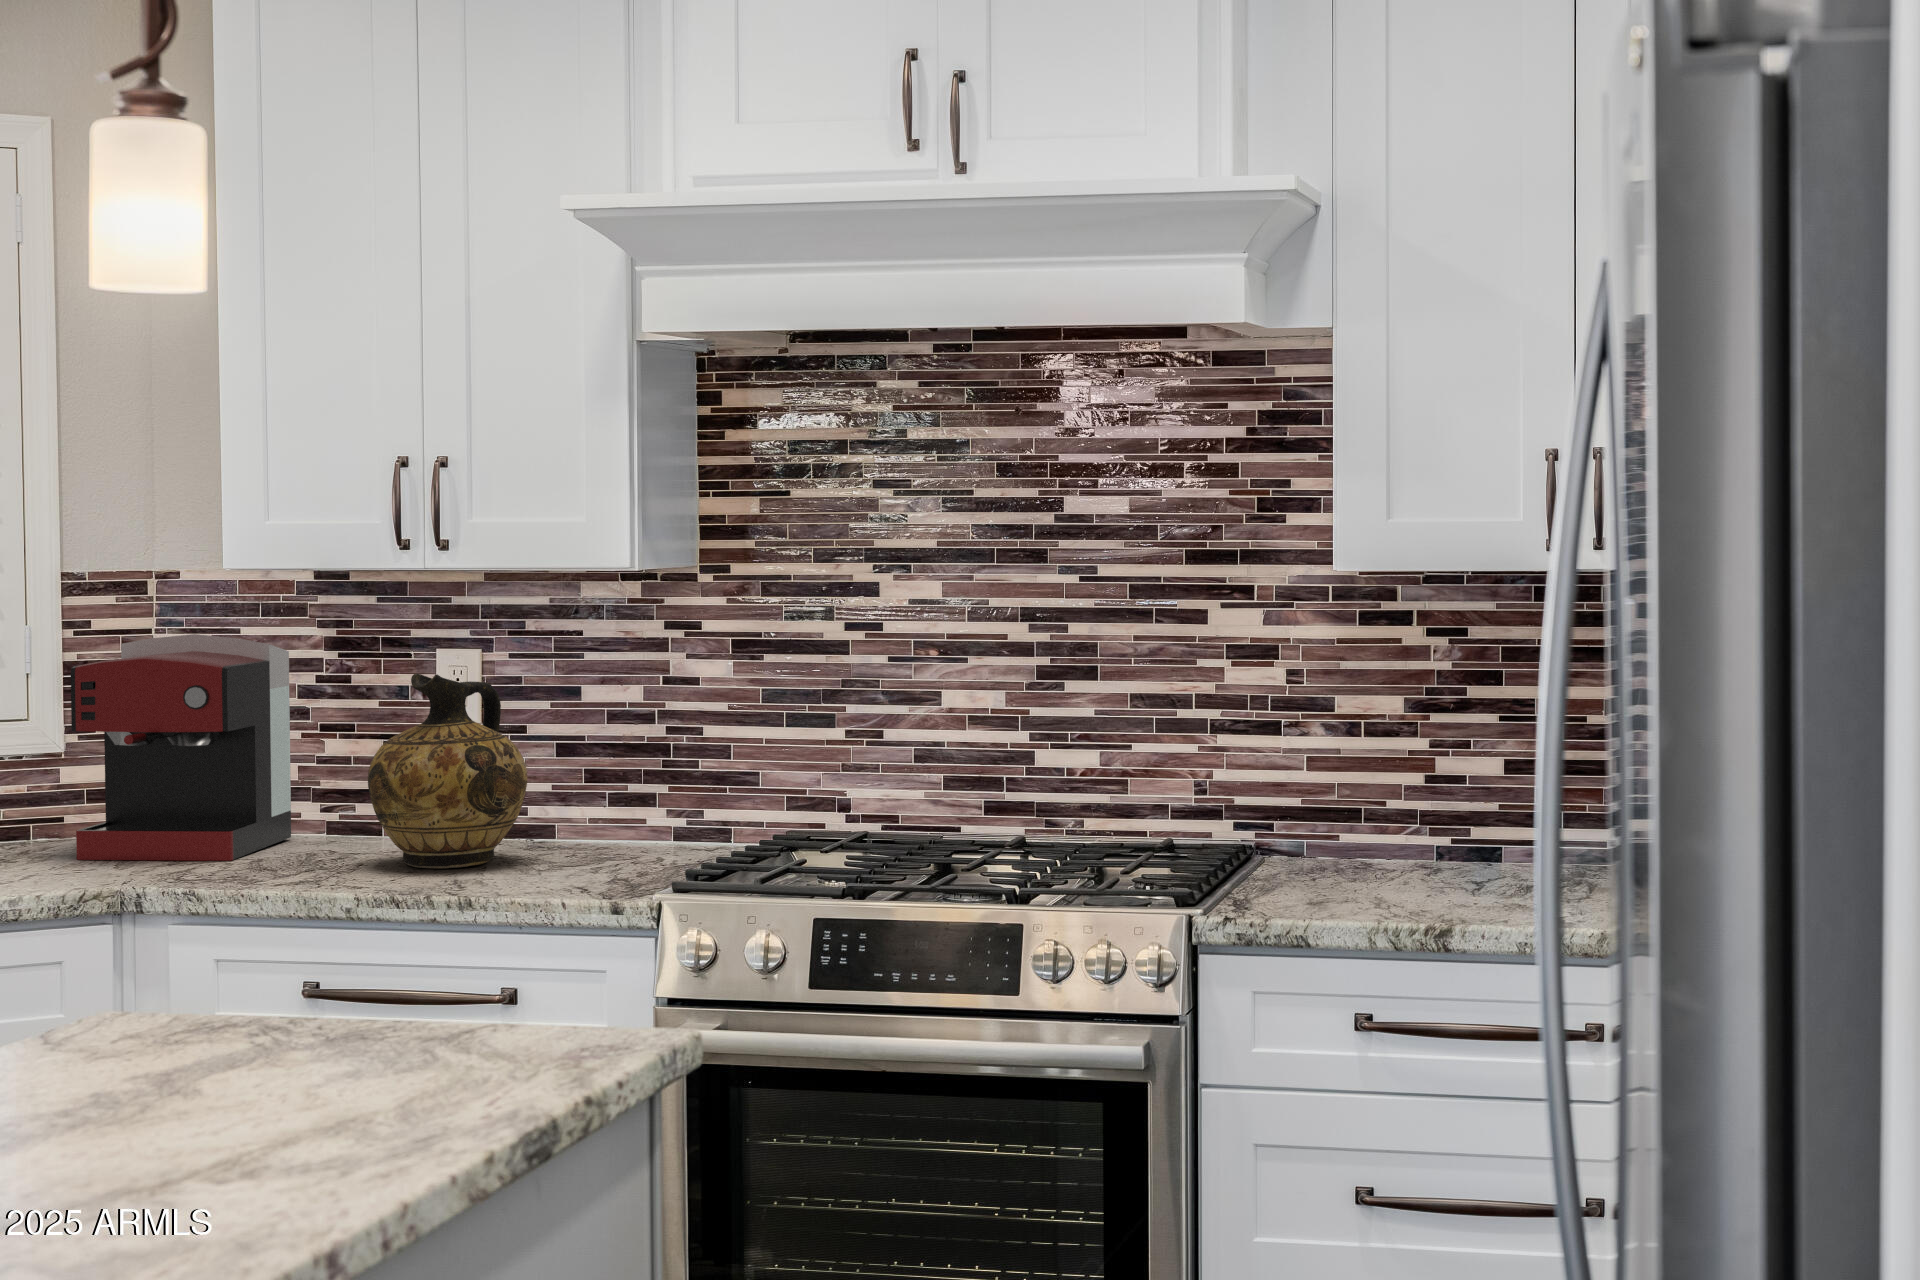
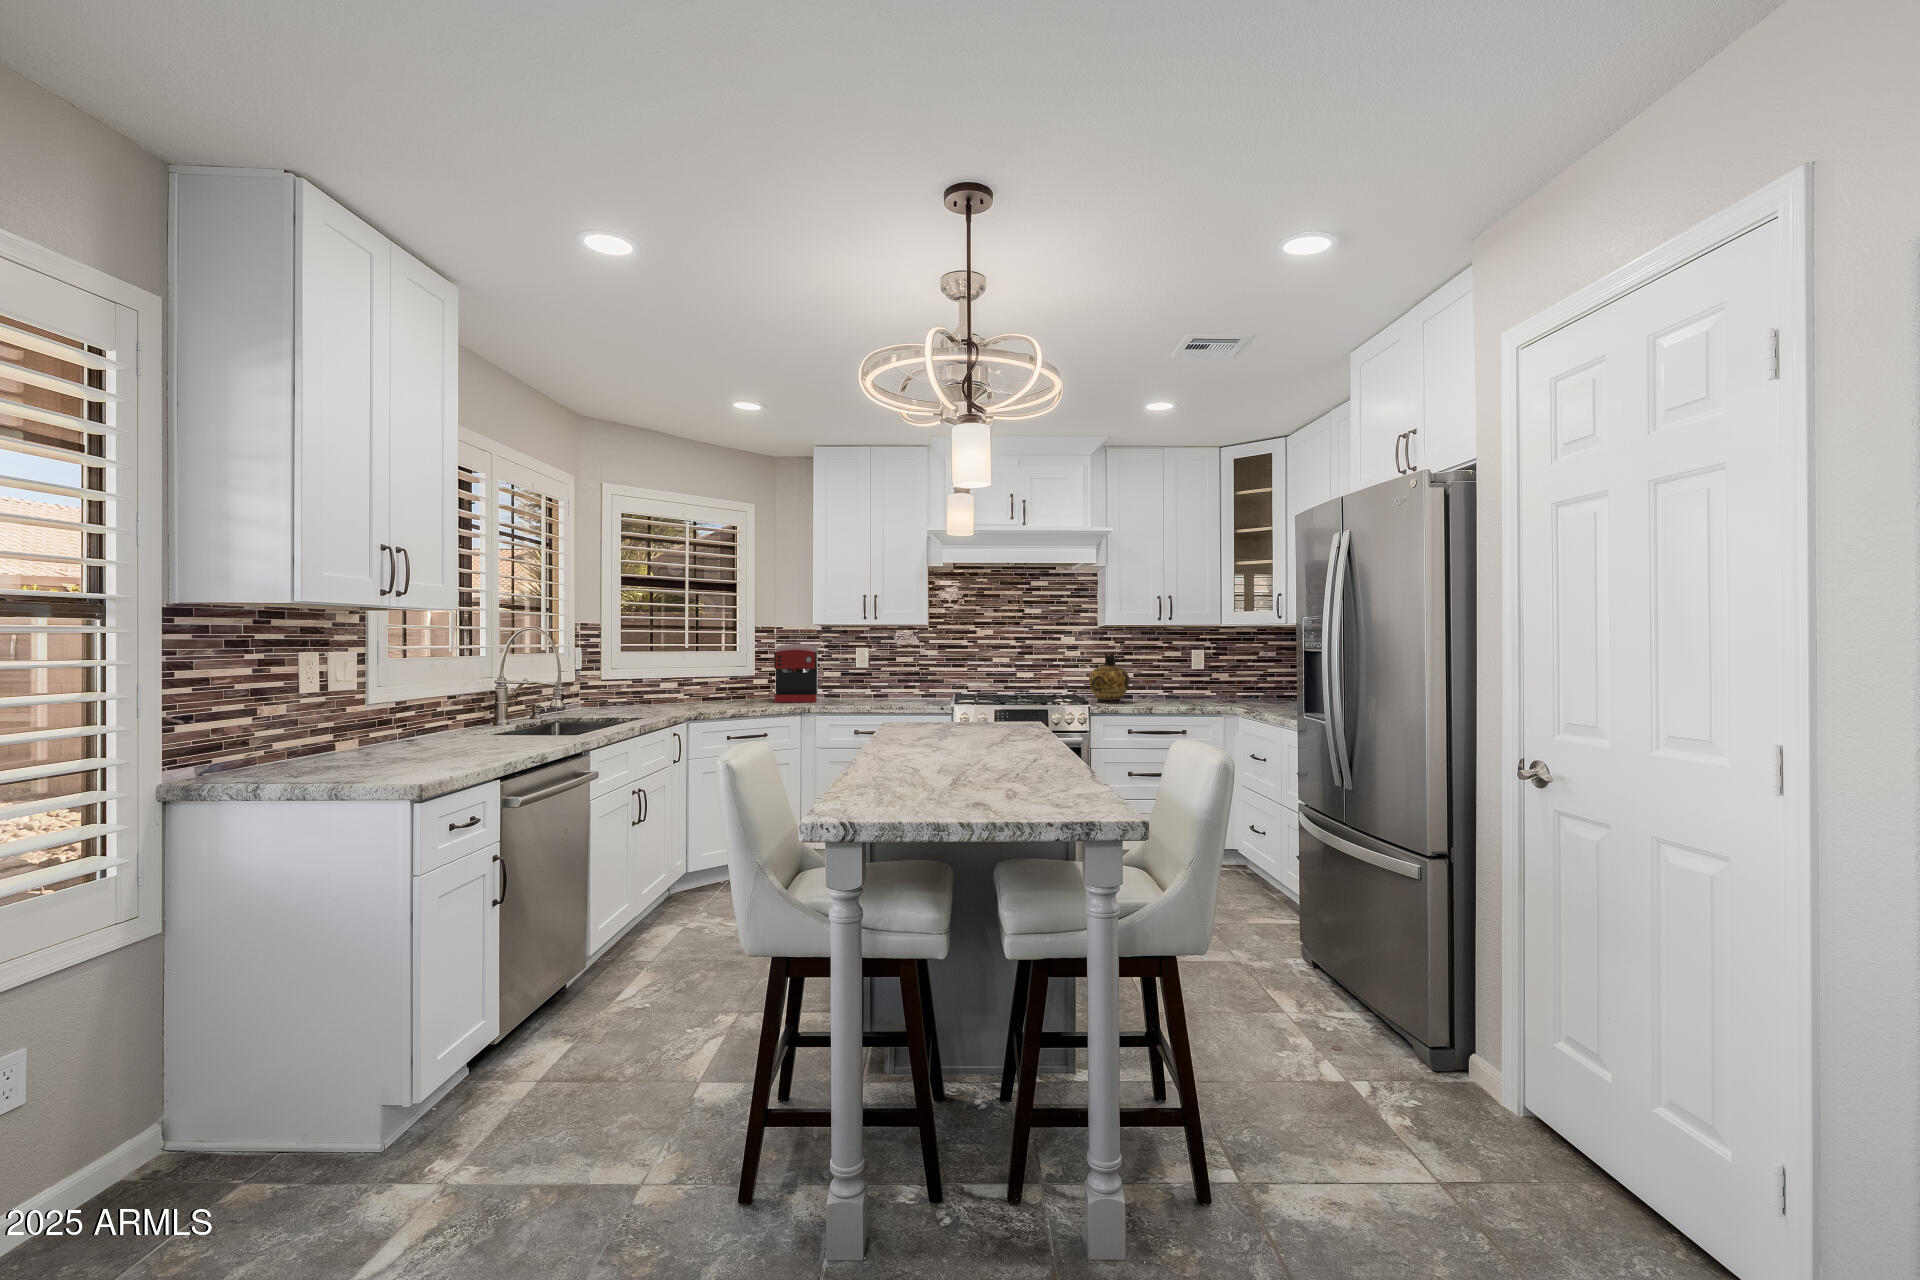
ceramic jug: present [368,674,527,868] -> present [1089,653,1130,703]

